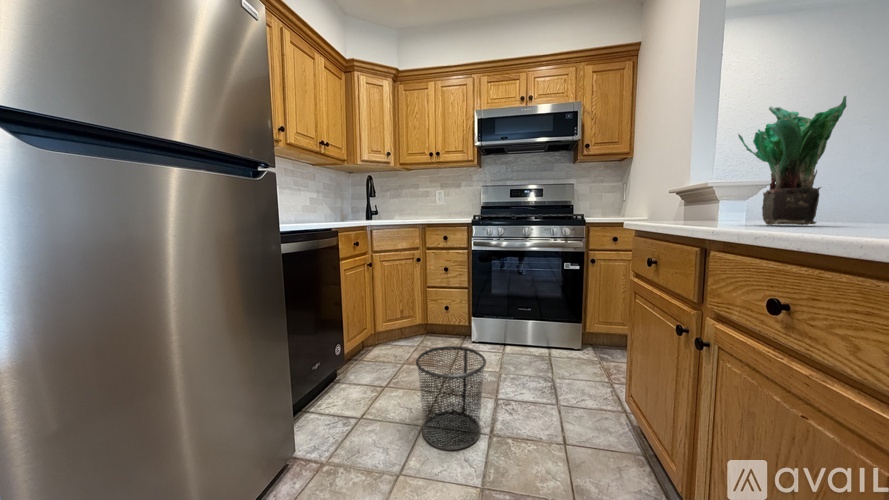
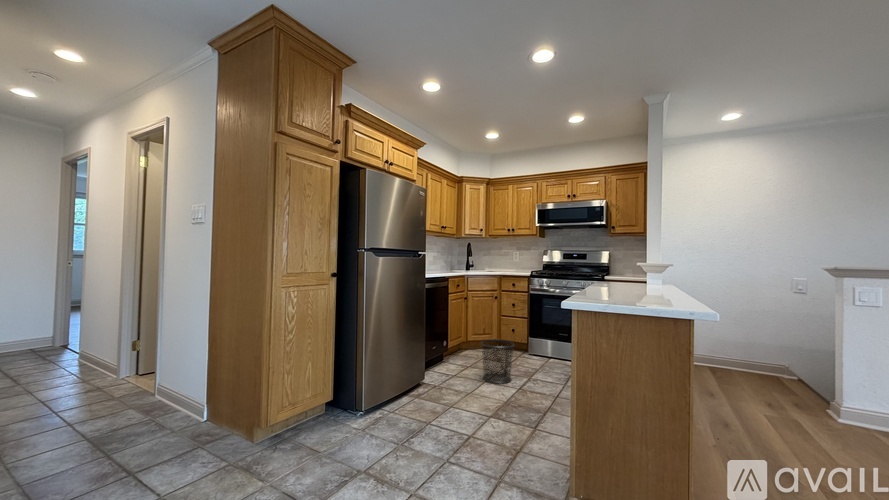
potted plant: present [738,96,846,225] -> none [605,240,638,288]

